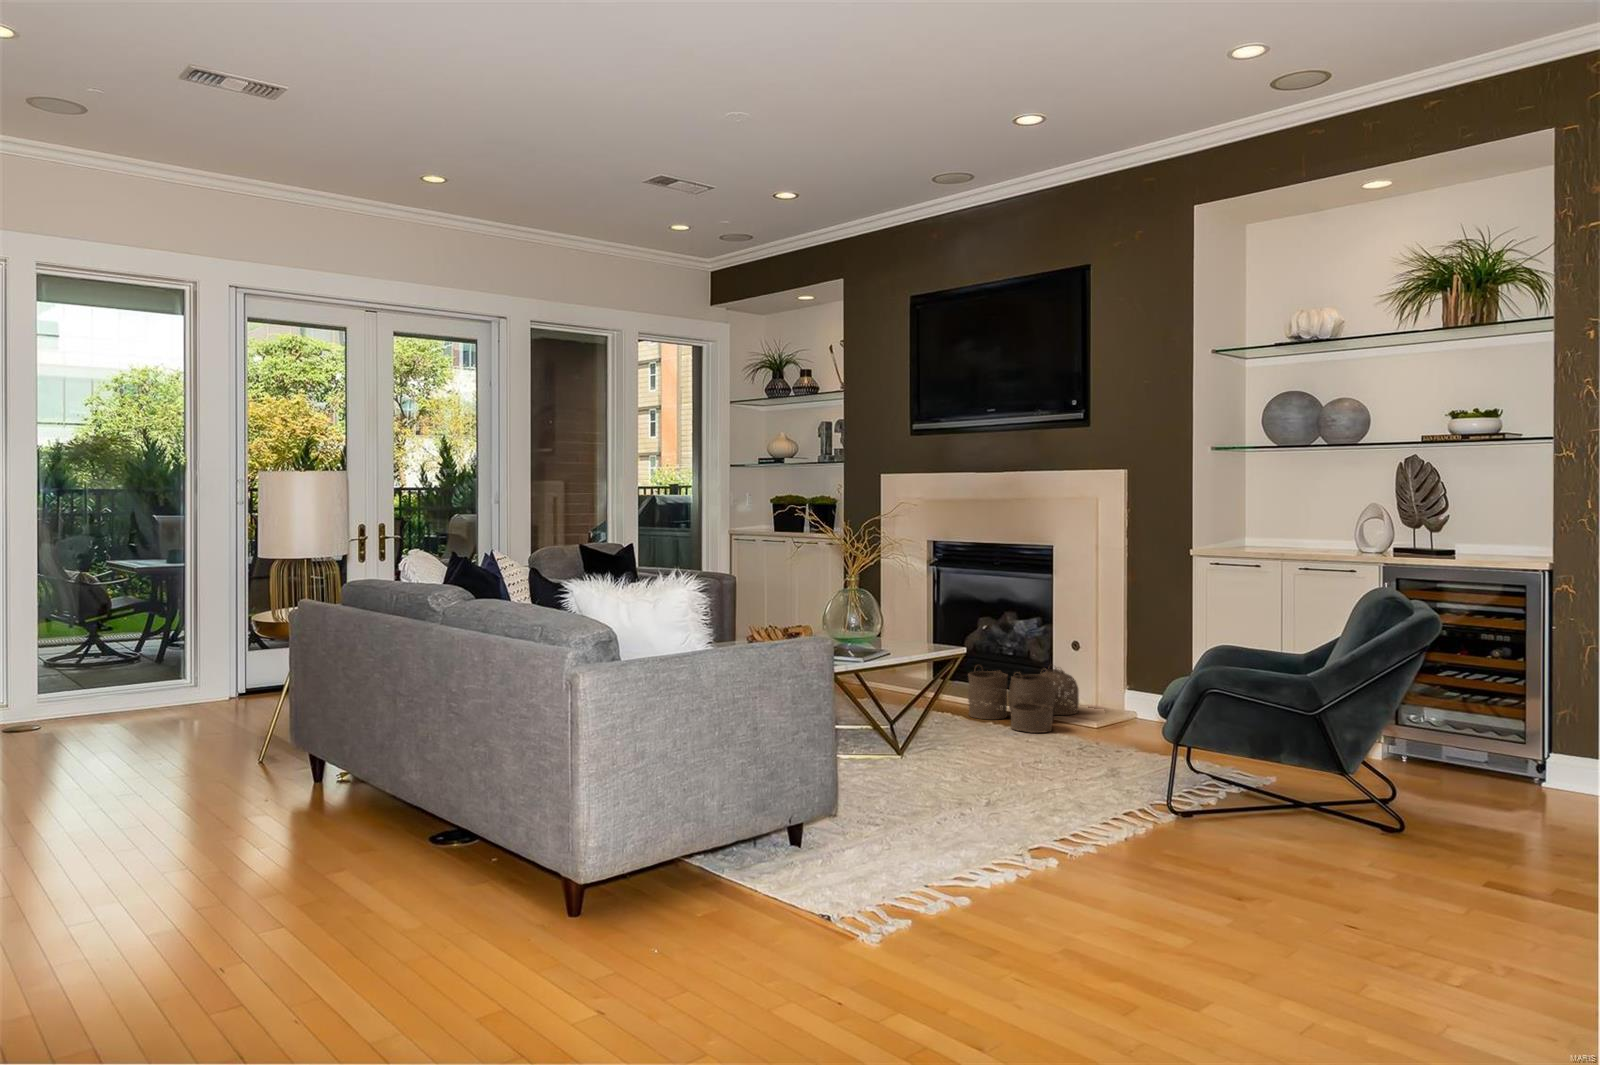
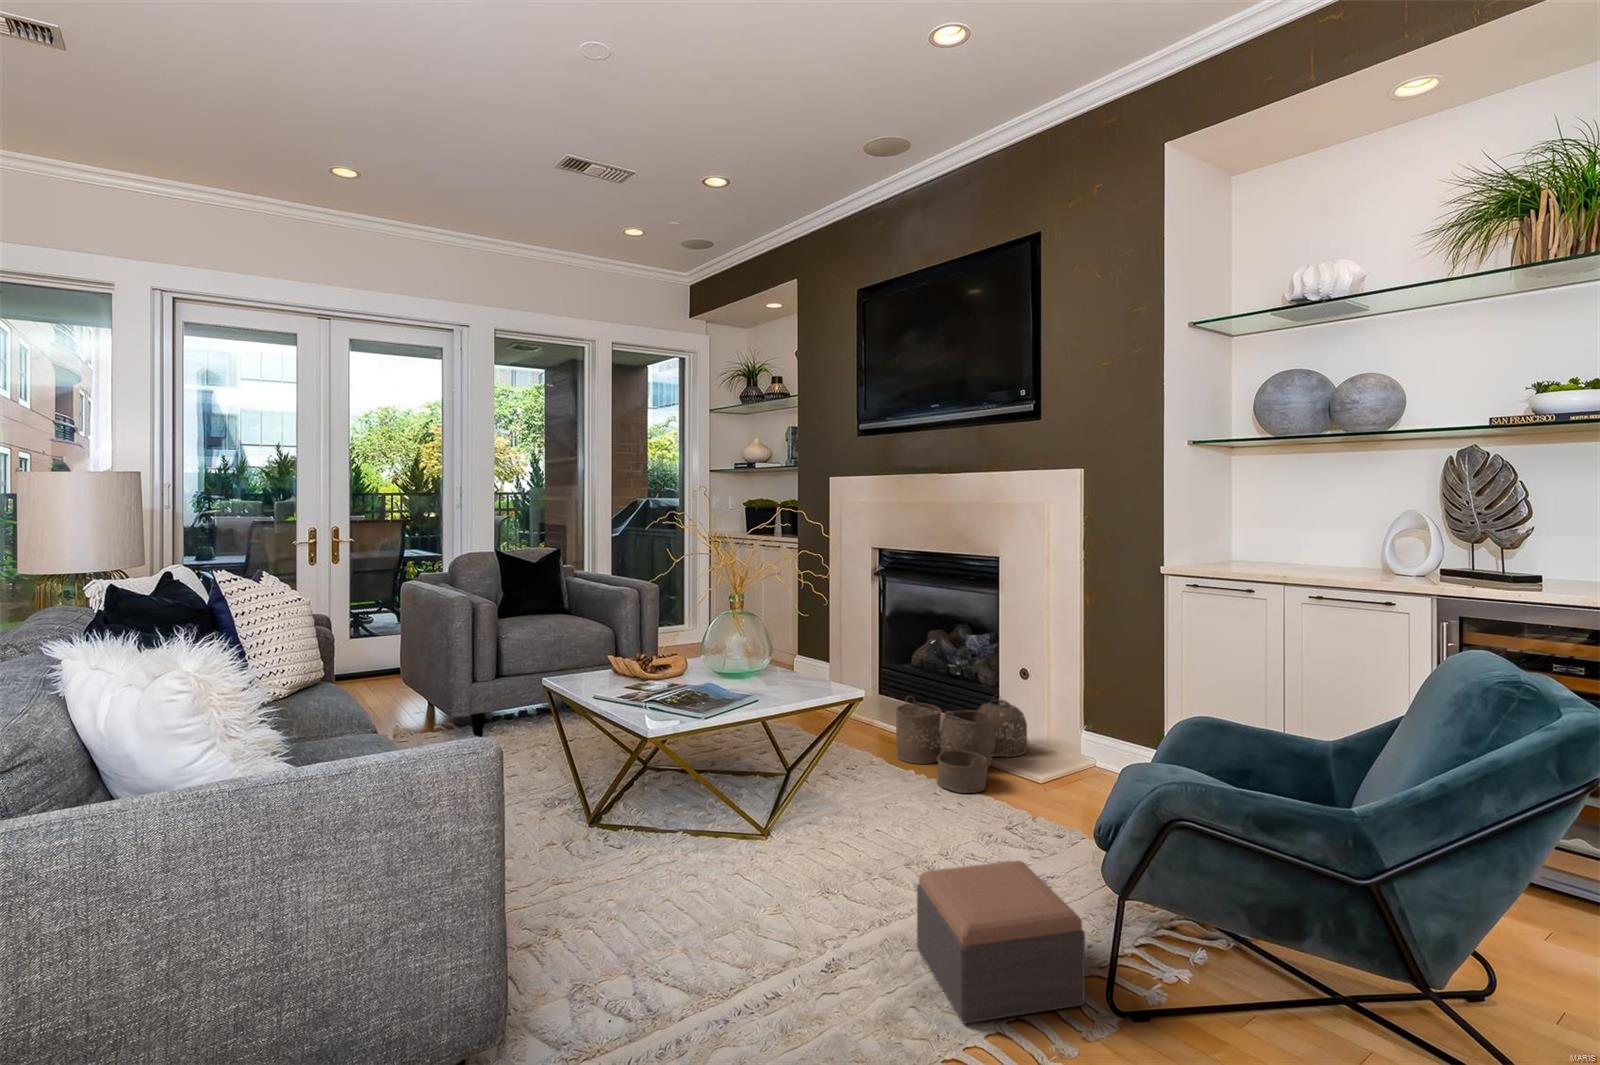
footstool: none [1035,733,1151,815] -> present [917,861,1085,1024]

